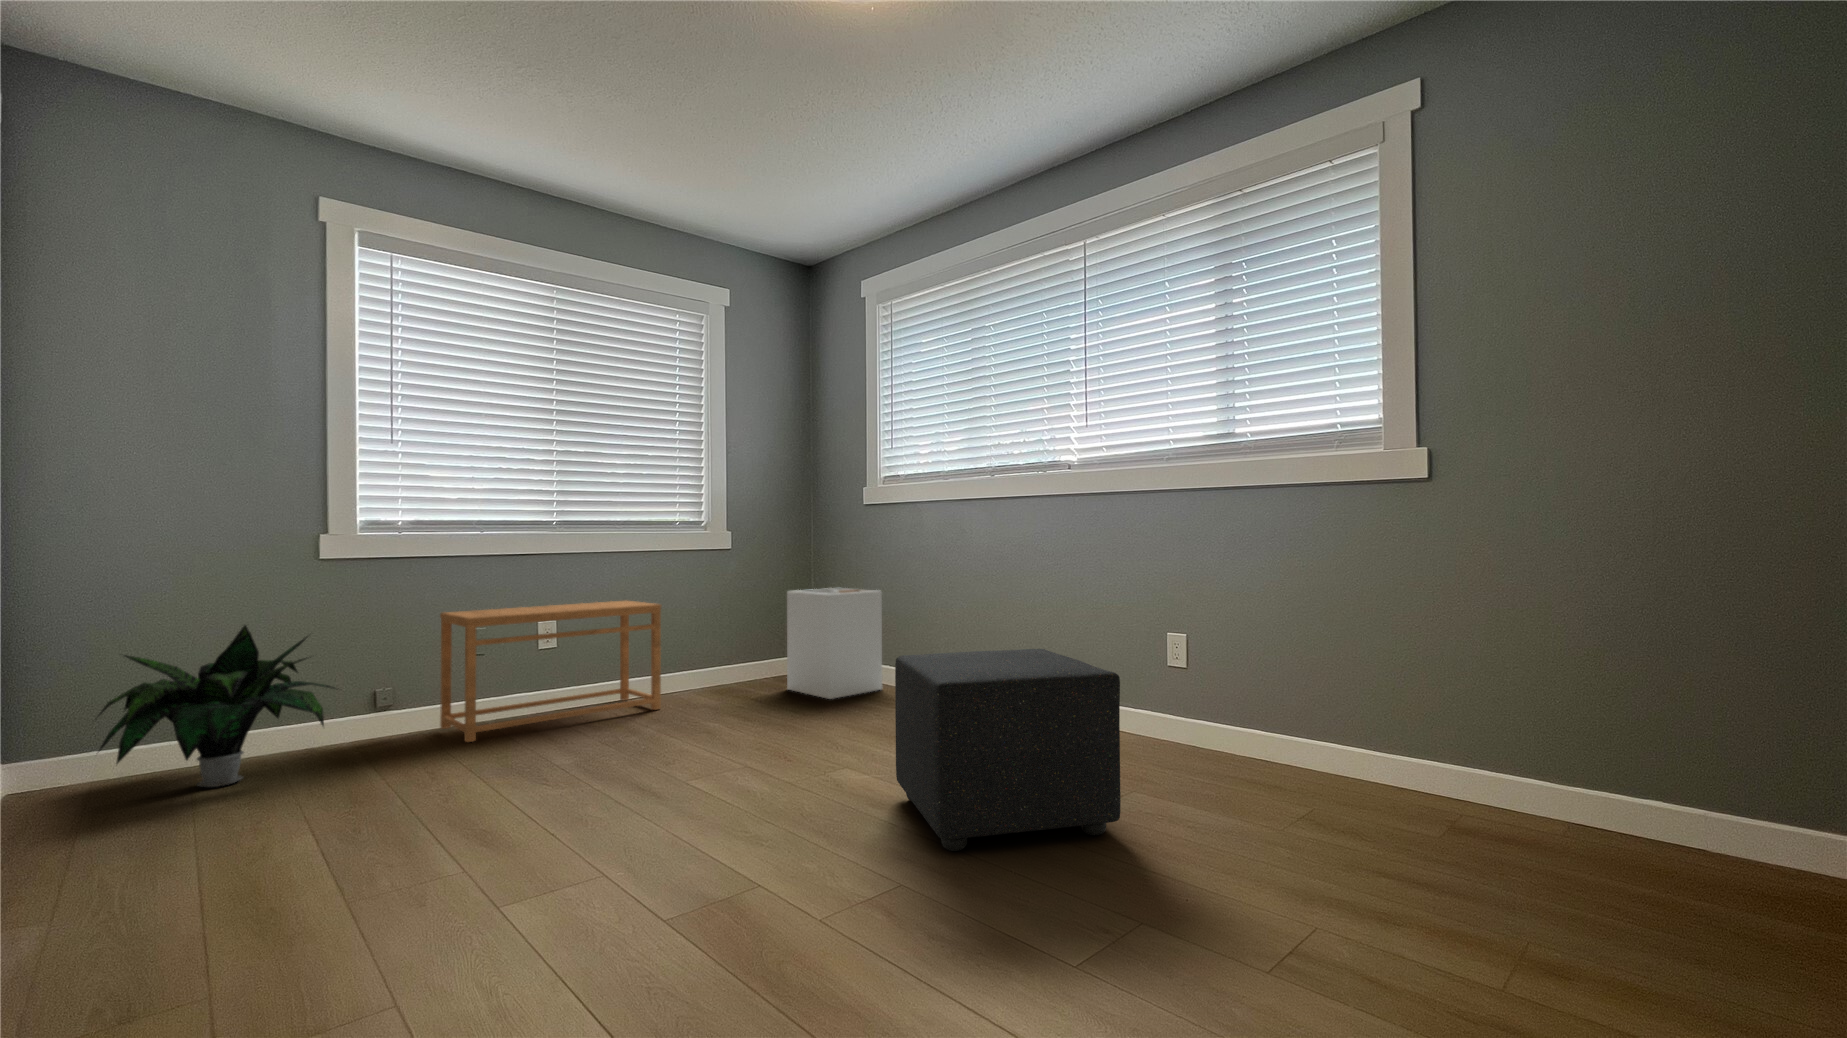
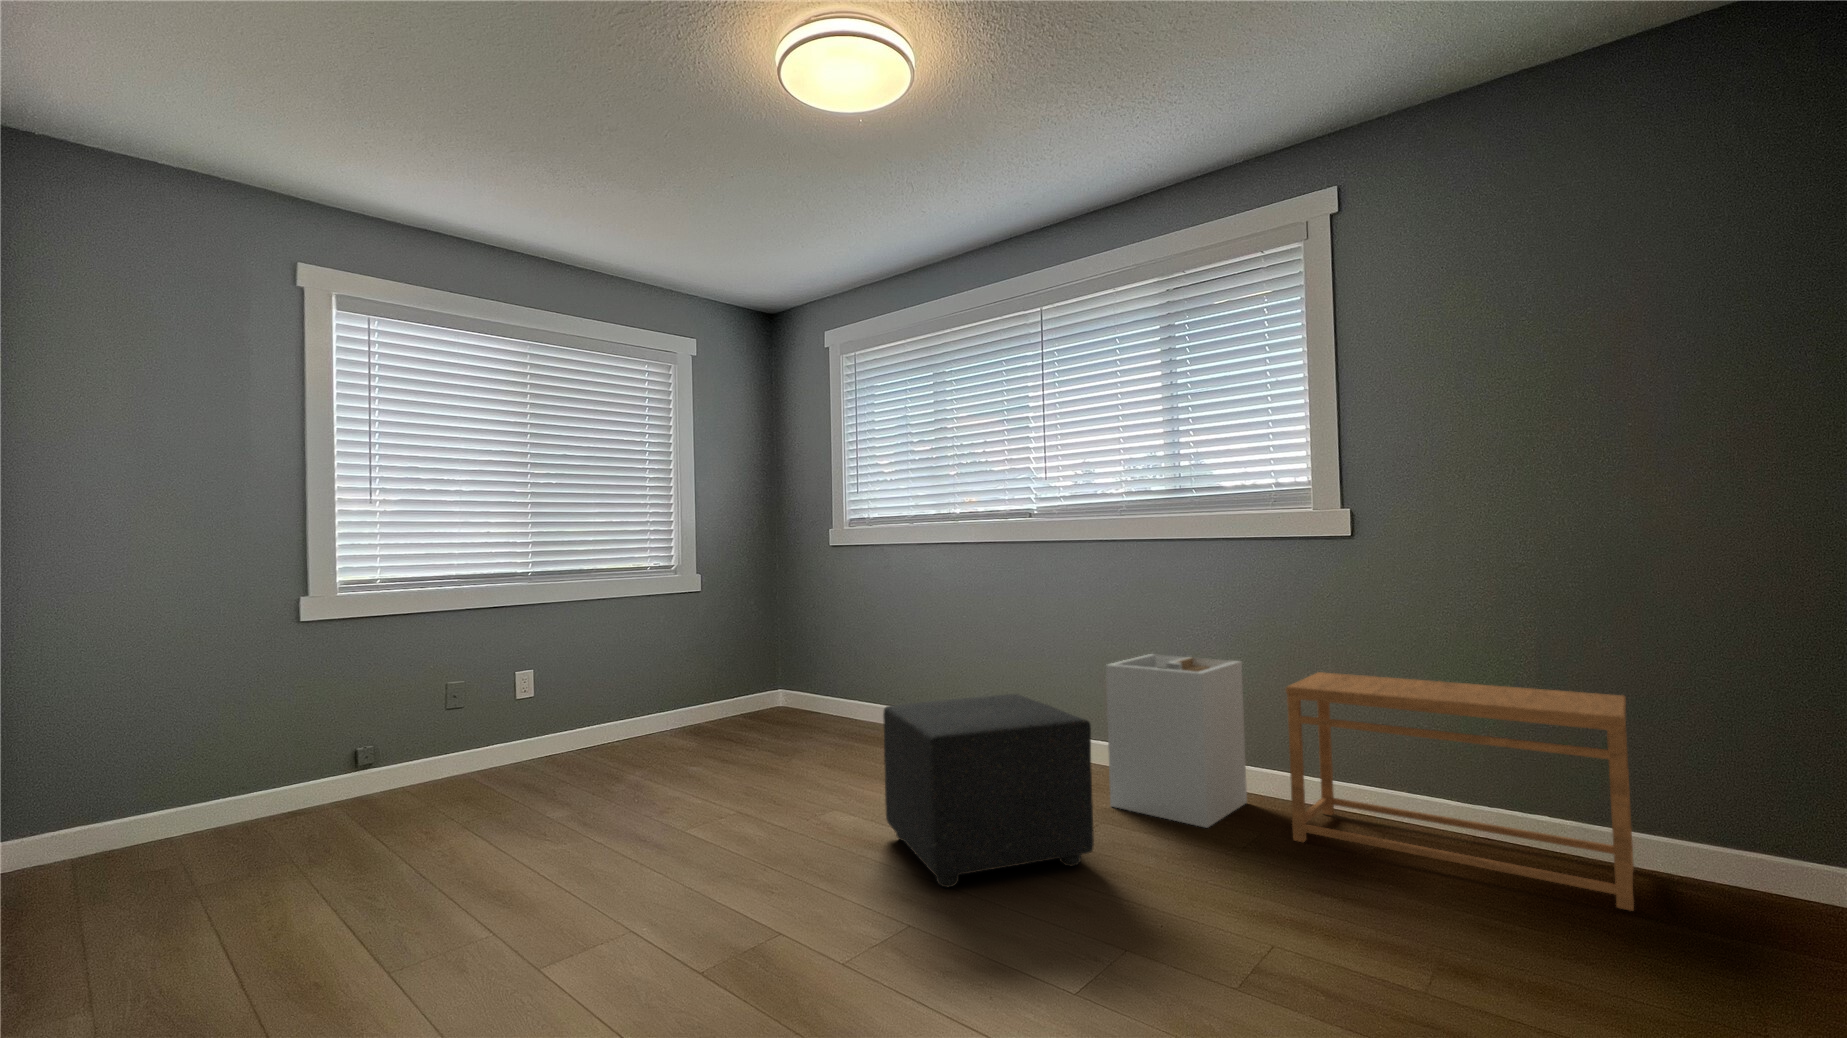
laundry hamper: present [787,588,882,699] -> present [1106,654,1247,828]
side table: present [440,600,661,742] -> present [1286,672,1634,911]
potted plant: present [98,625,334,787] -> none [87,692,332,857]

